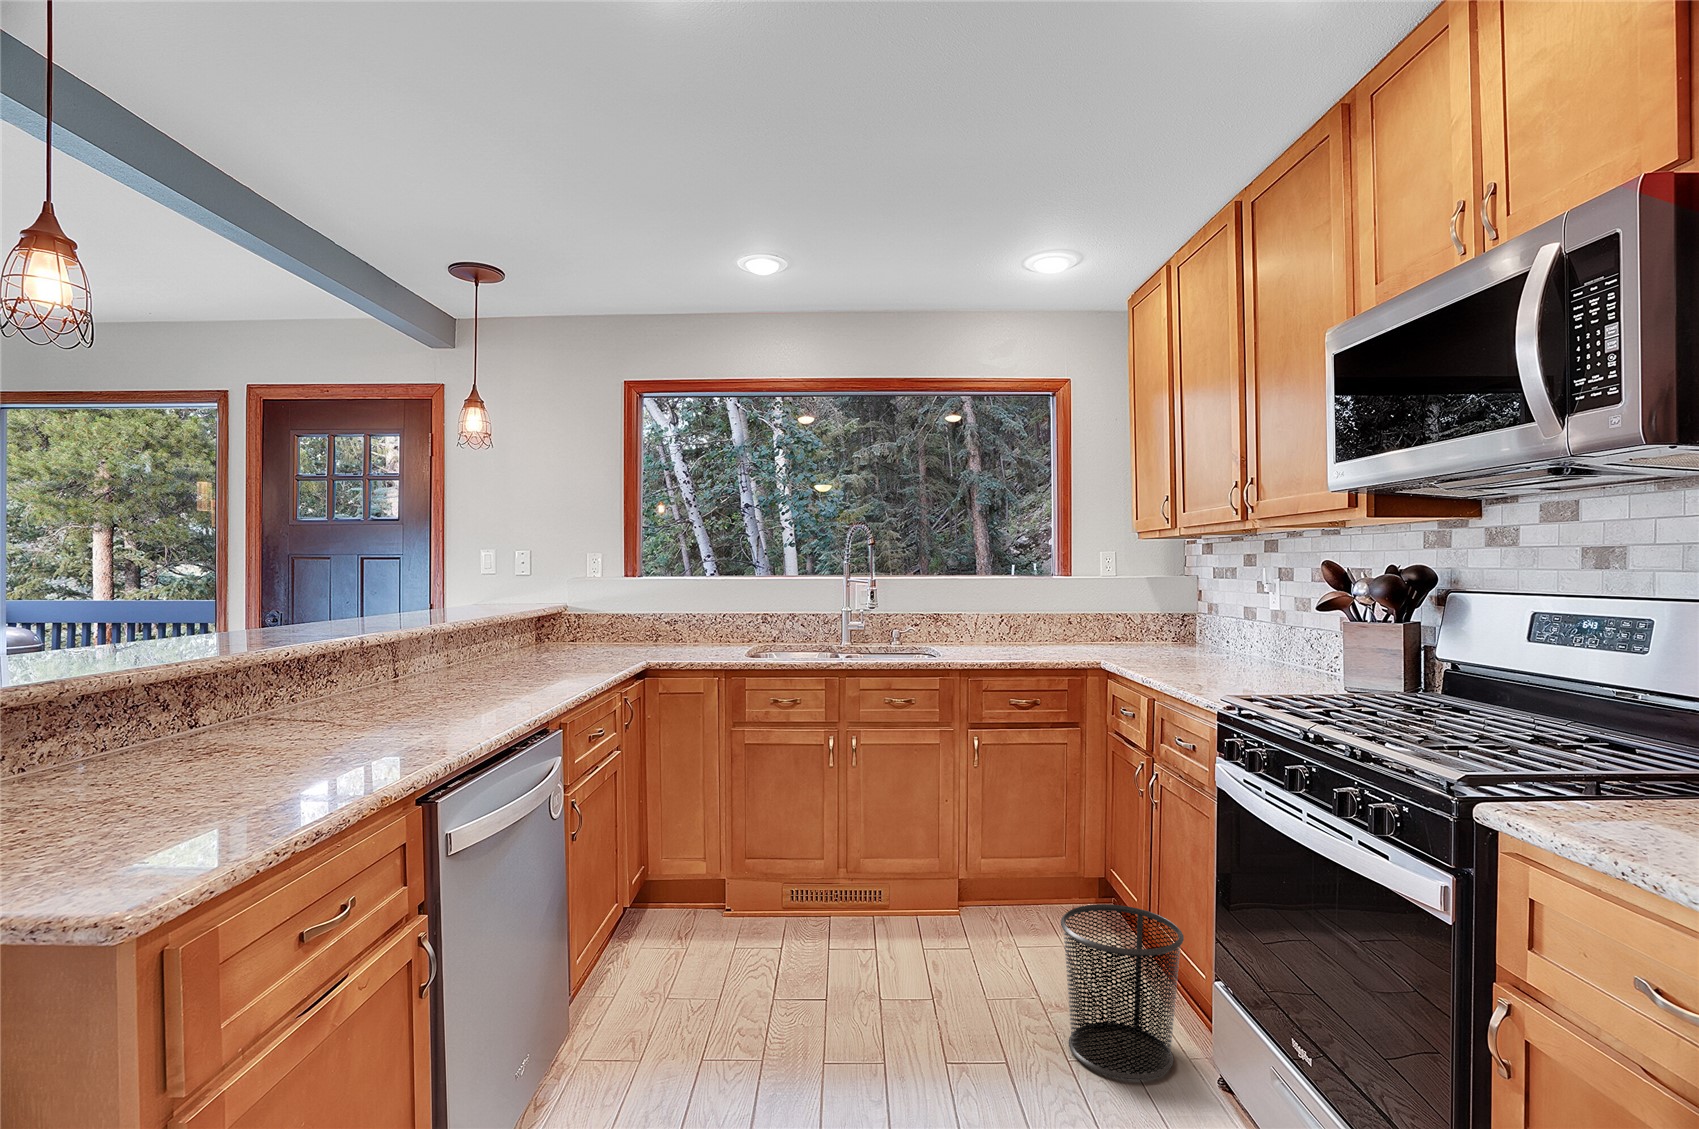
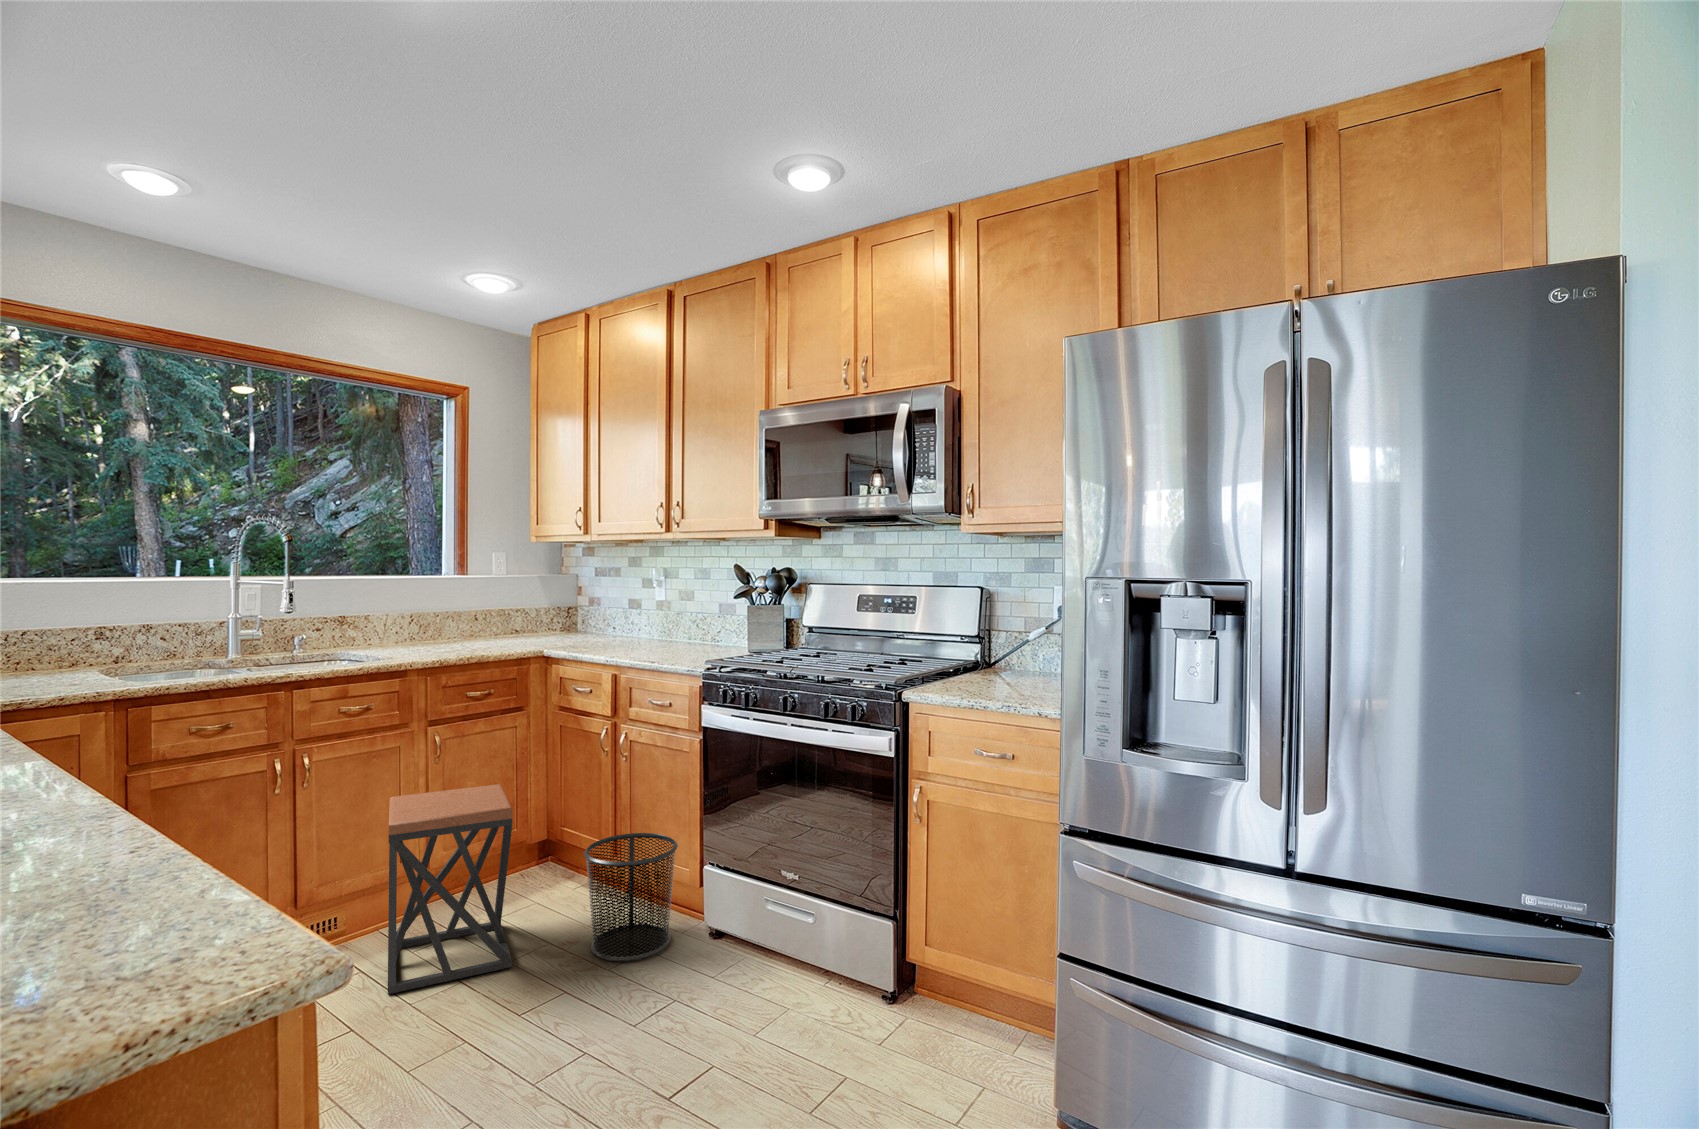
stool: none [868,795,1011,1017] -> present [388,784,512,994]

